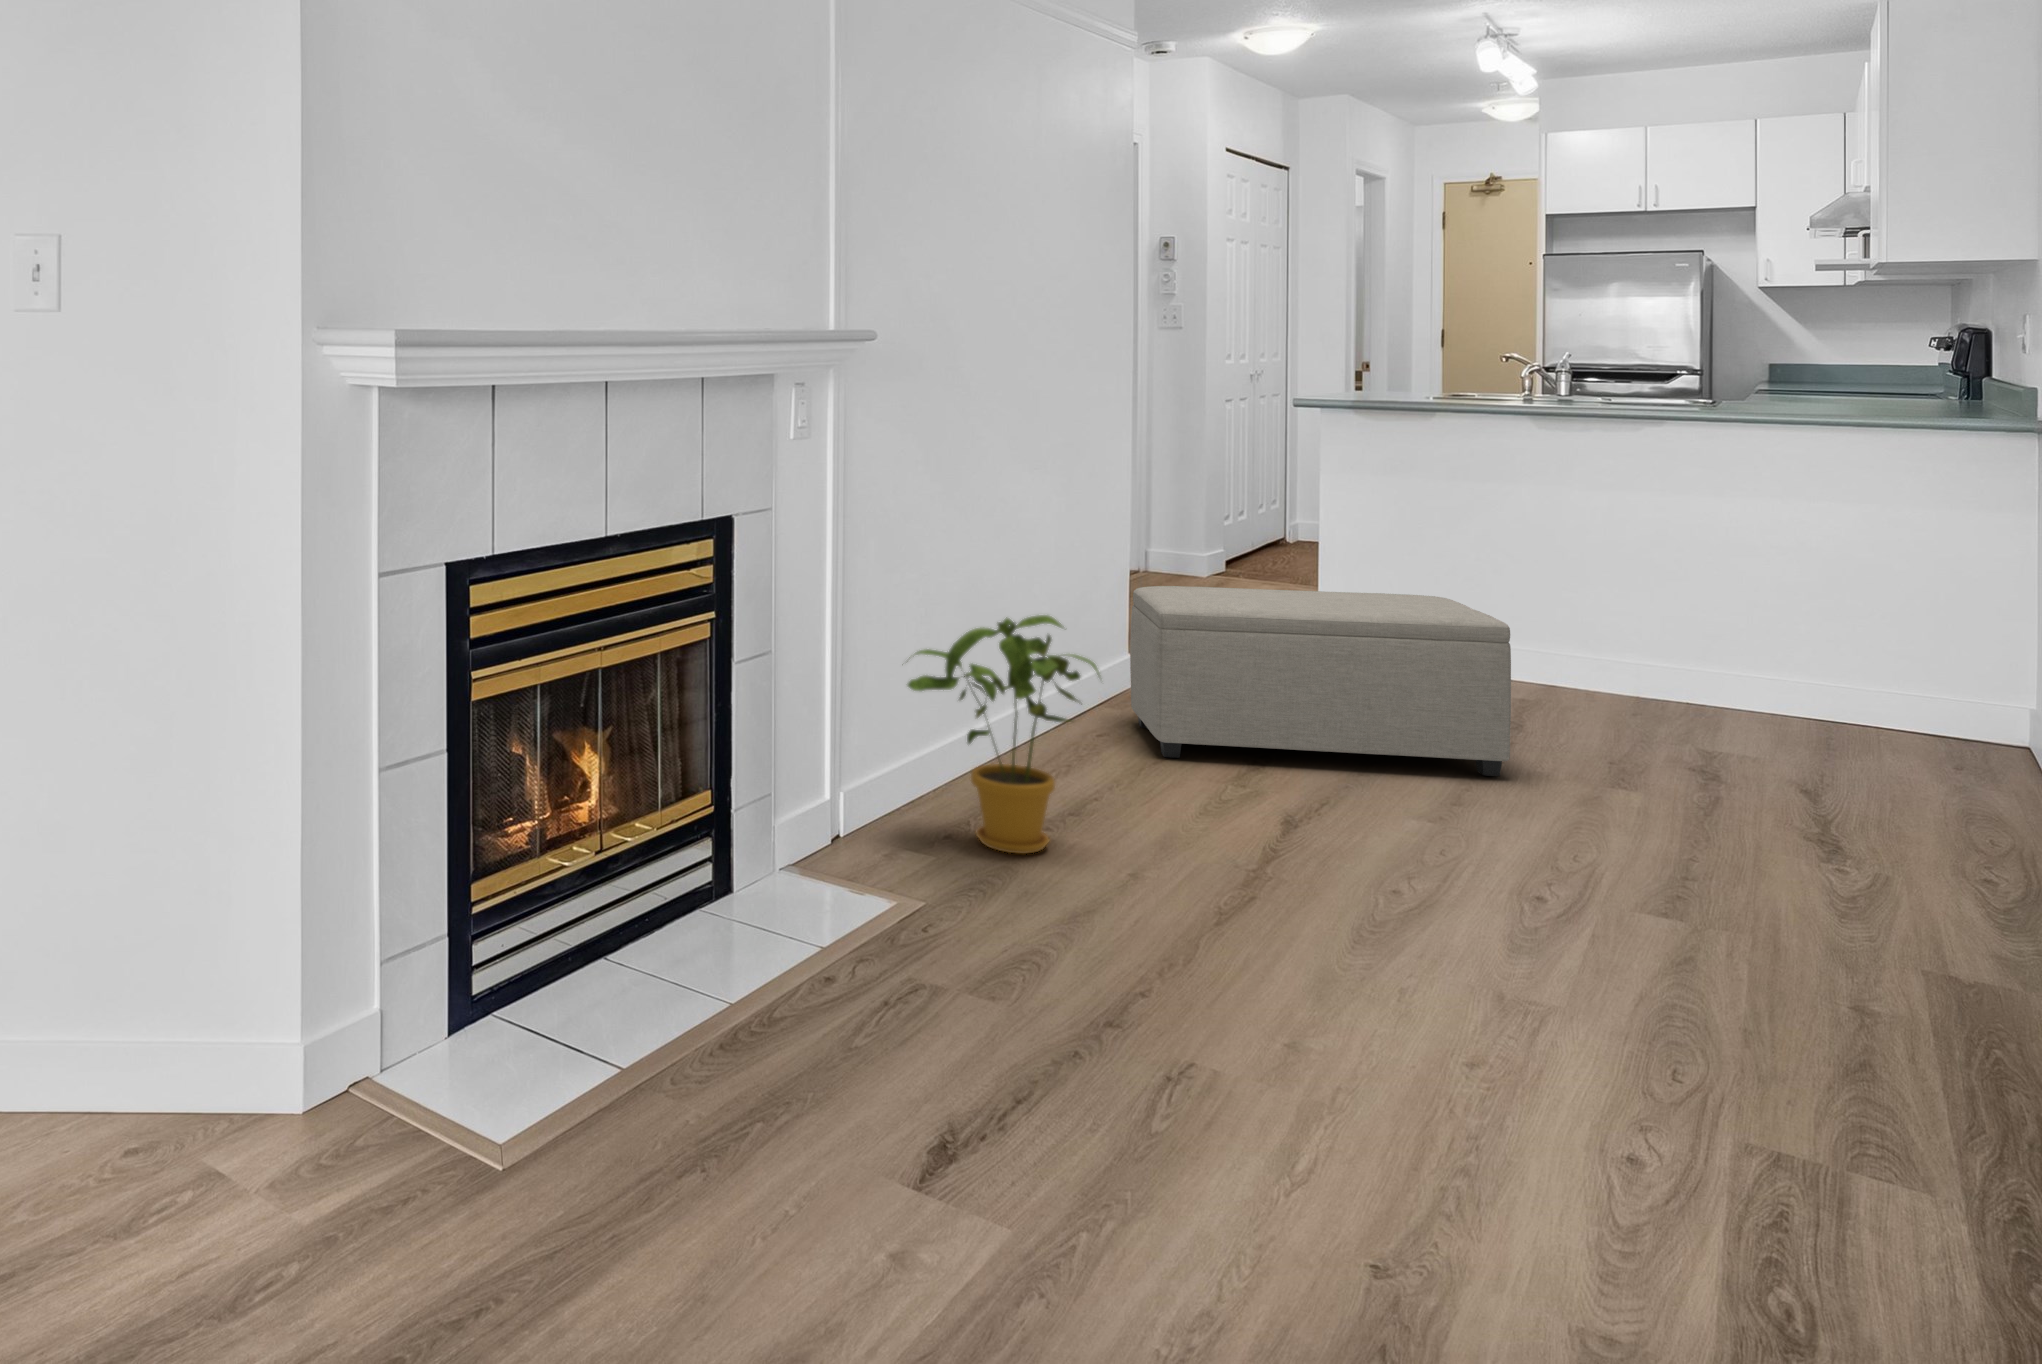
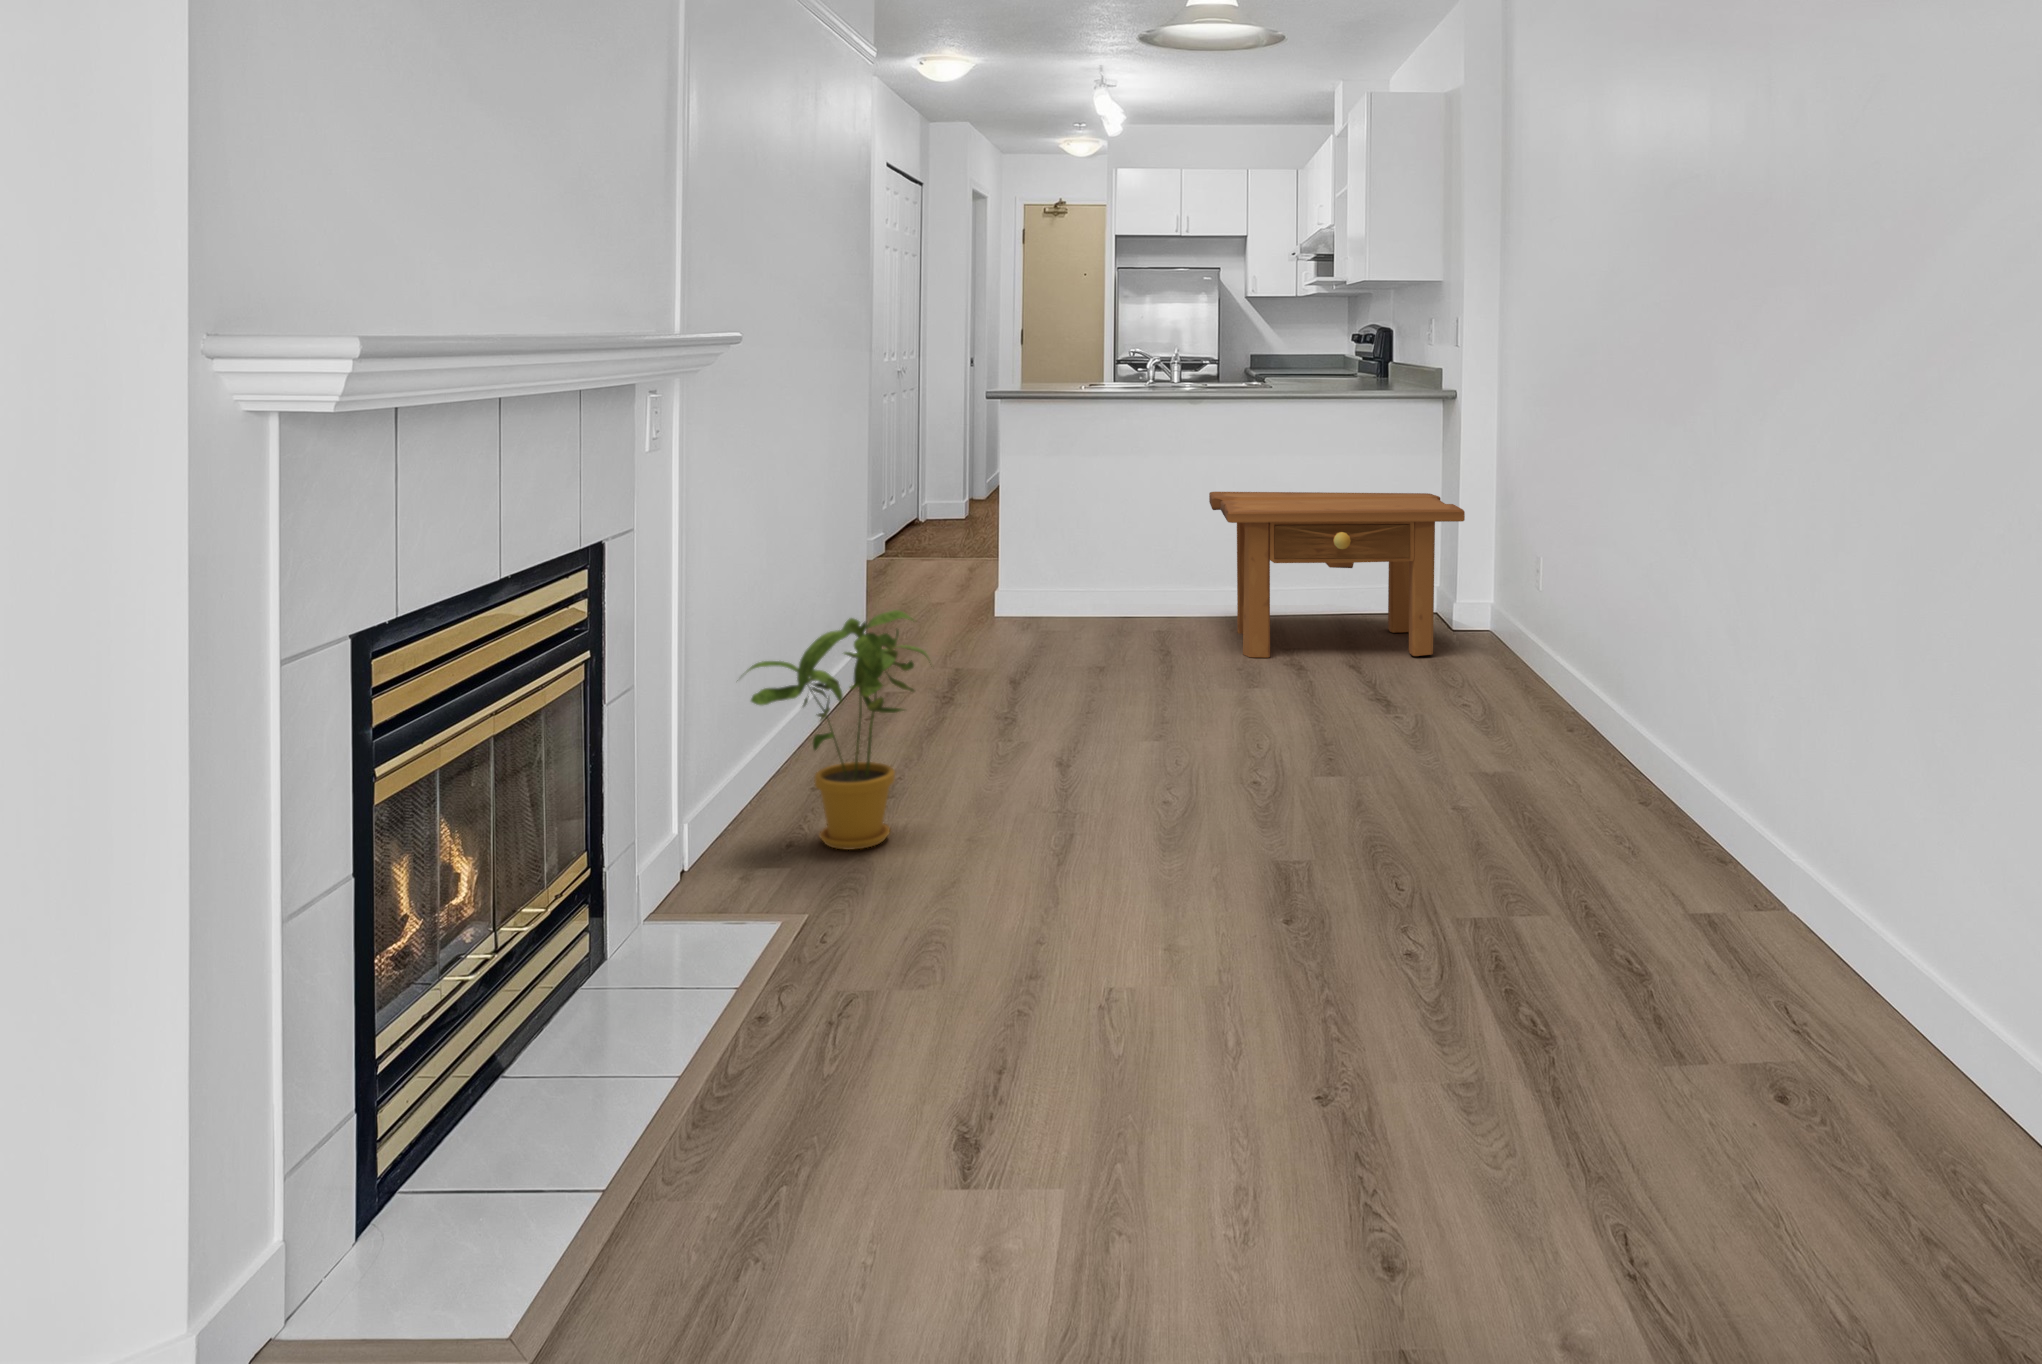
side table: none [1594,532,2018,787] -> present [1209,492,1465,658]
ottoman: present [1130,586,1511,776] -> none [890,556,1191,731]

